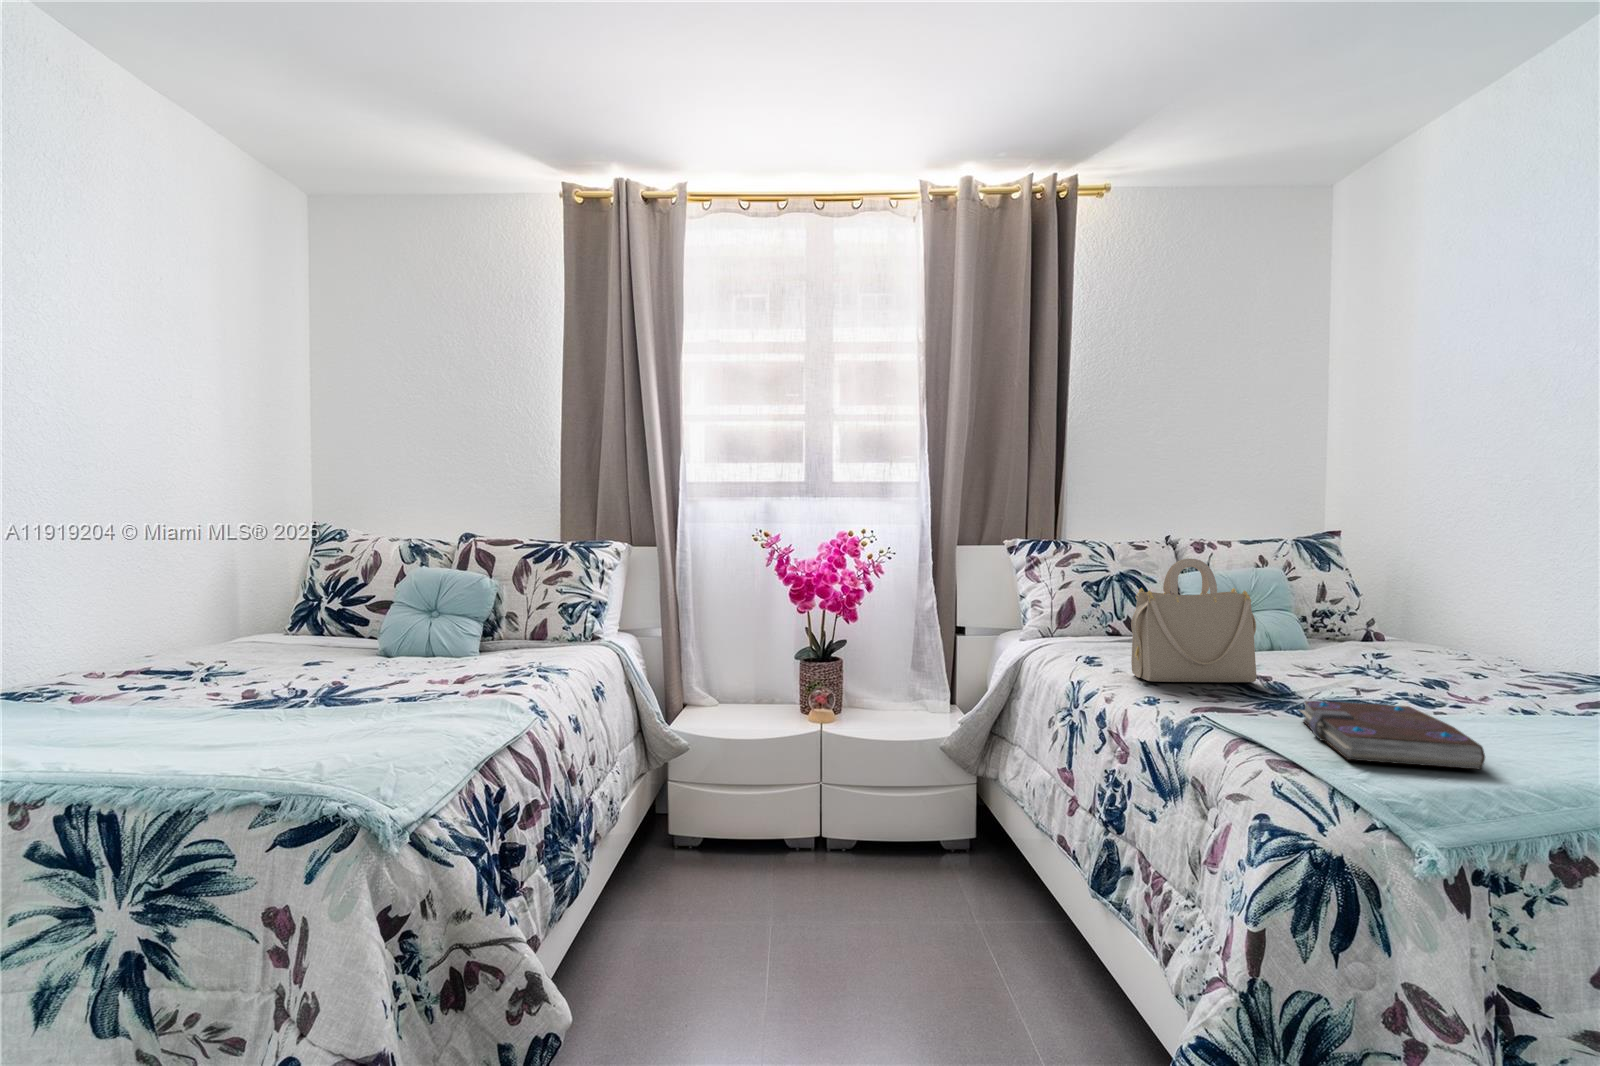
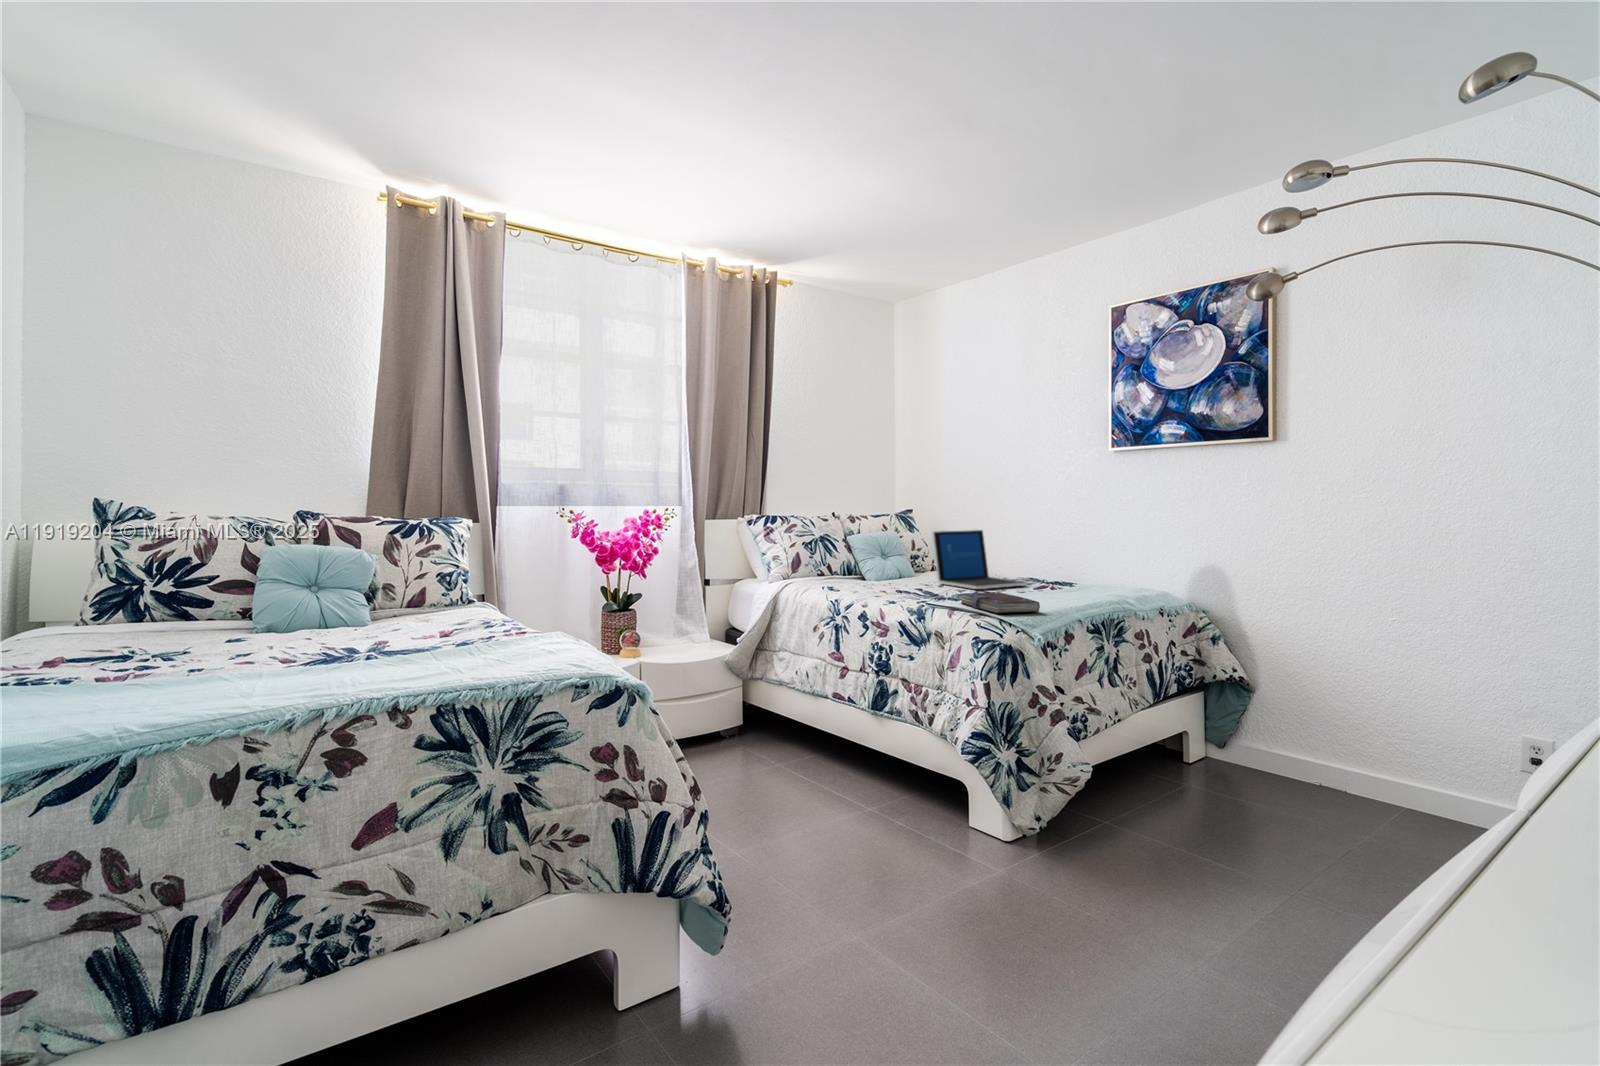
handbag: present [1131,559,1256,682] -> none [863,530,920,594]
laptop: none [1321,567,1558,694] -> present [932,530,1026,589]

